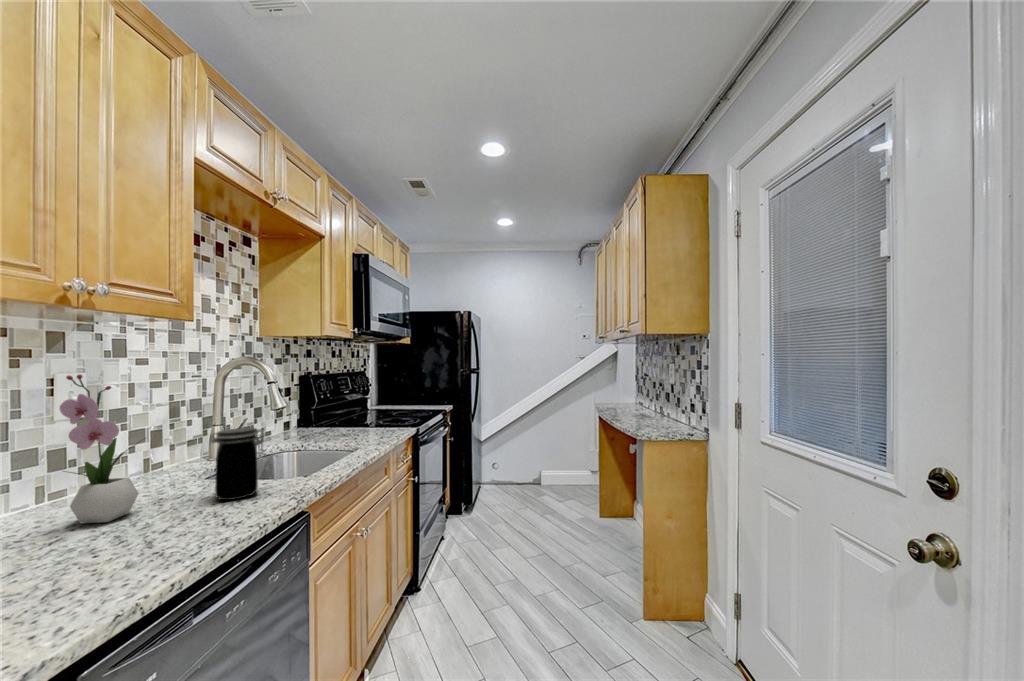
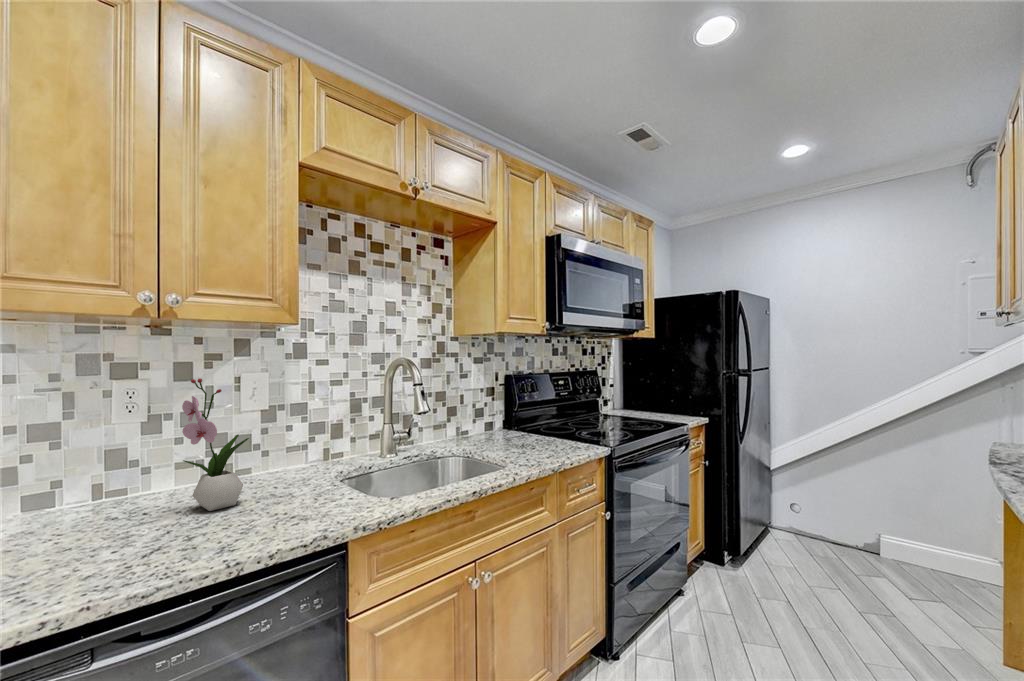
jar: present [210,428,264,500] -> none [284,438,337,514]

